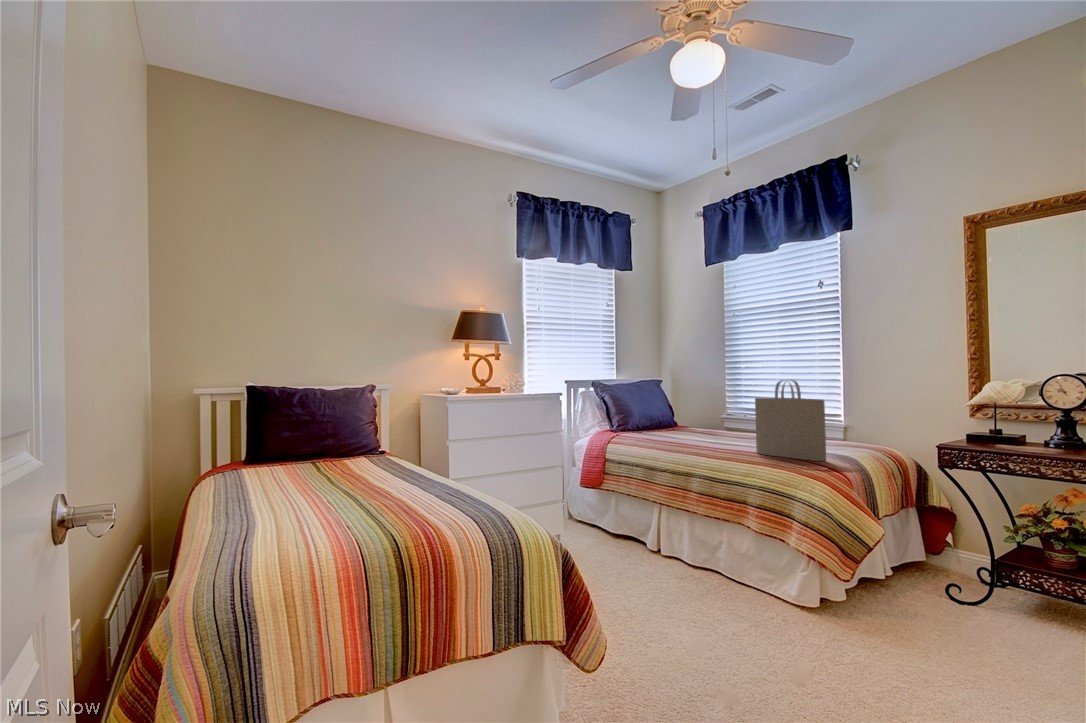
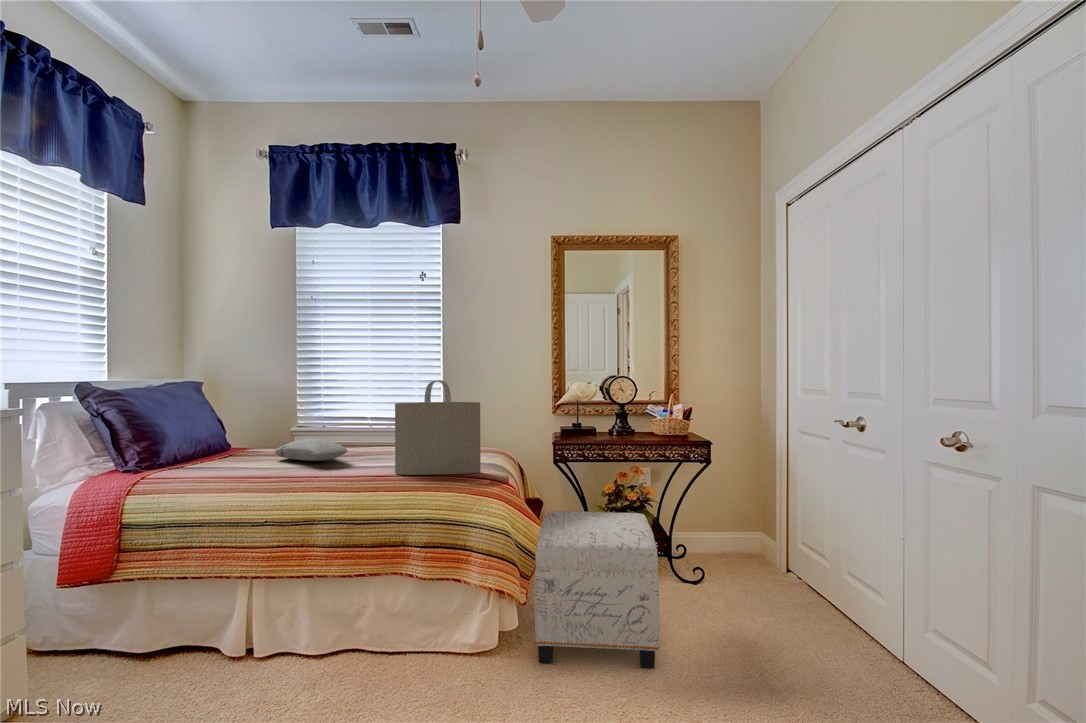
pillow: none [692,422,733,438] -> present [275,438,348,461]
ottoman: none [842,511,1030,685] -> present [535,511,660,668]

